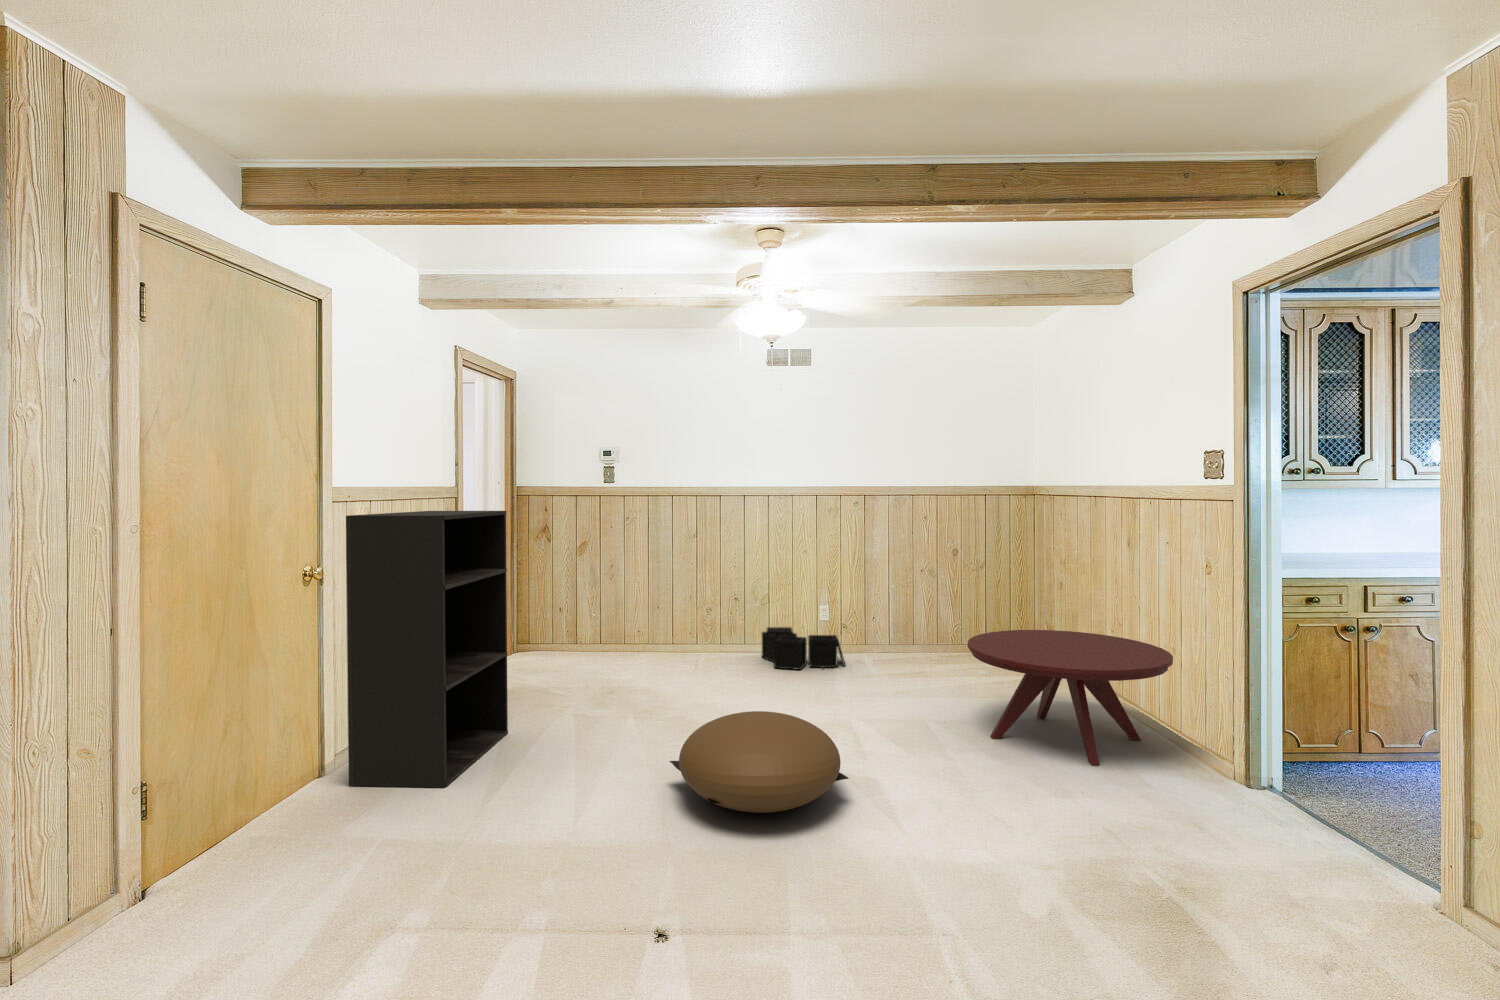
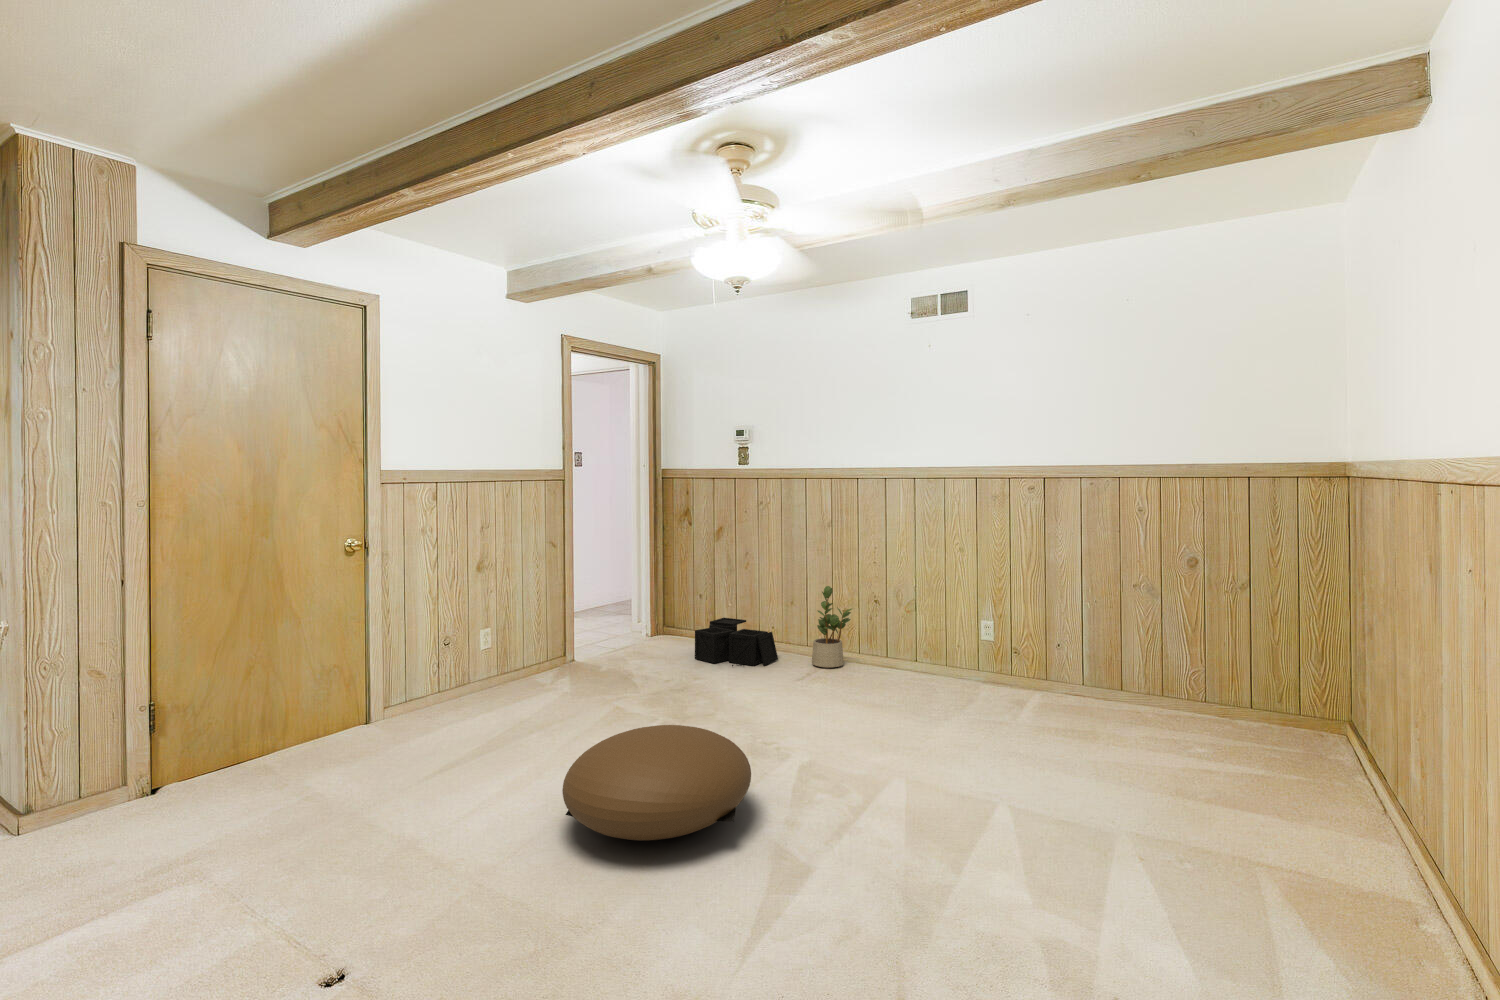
bookshelf: present [346,511,508,788] -> none [369,493,543,751]
potted plant: none [694,589,727,661] -> present [812,586,852,667]
storage bin: present [762,627,845,670] -> present [695,618,778,666]
coffee table: present [968,630,1173,766] -> none [997,673,1302,883]

